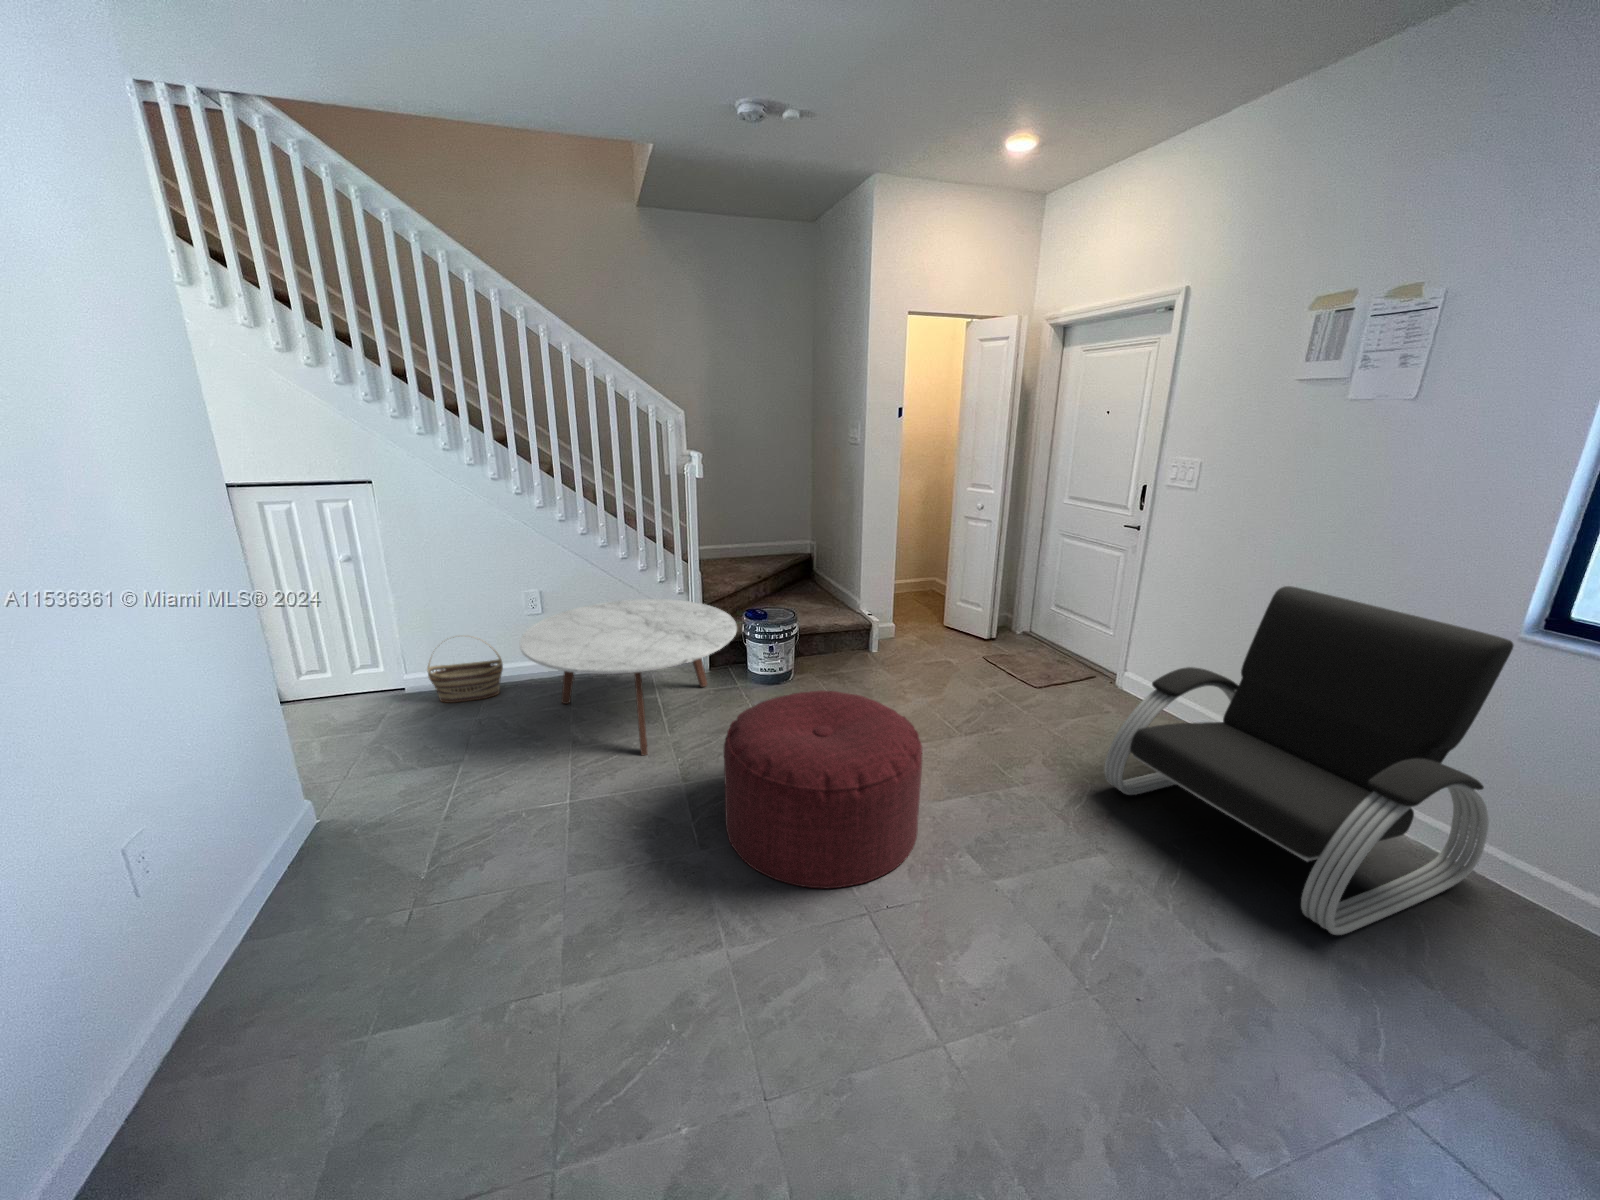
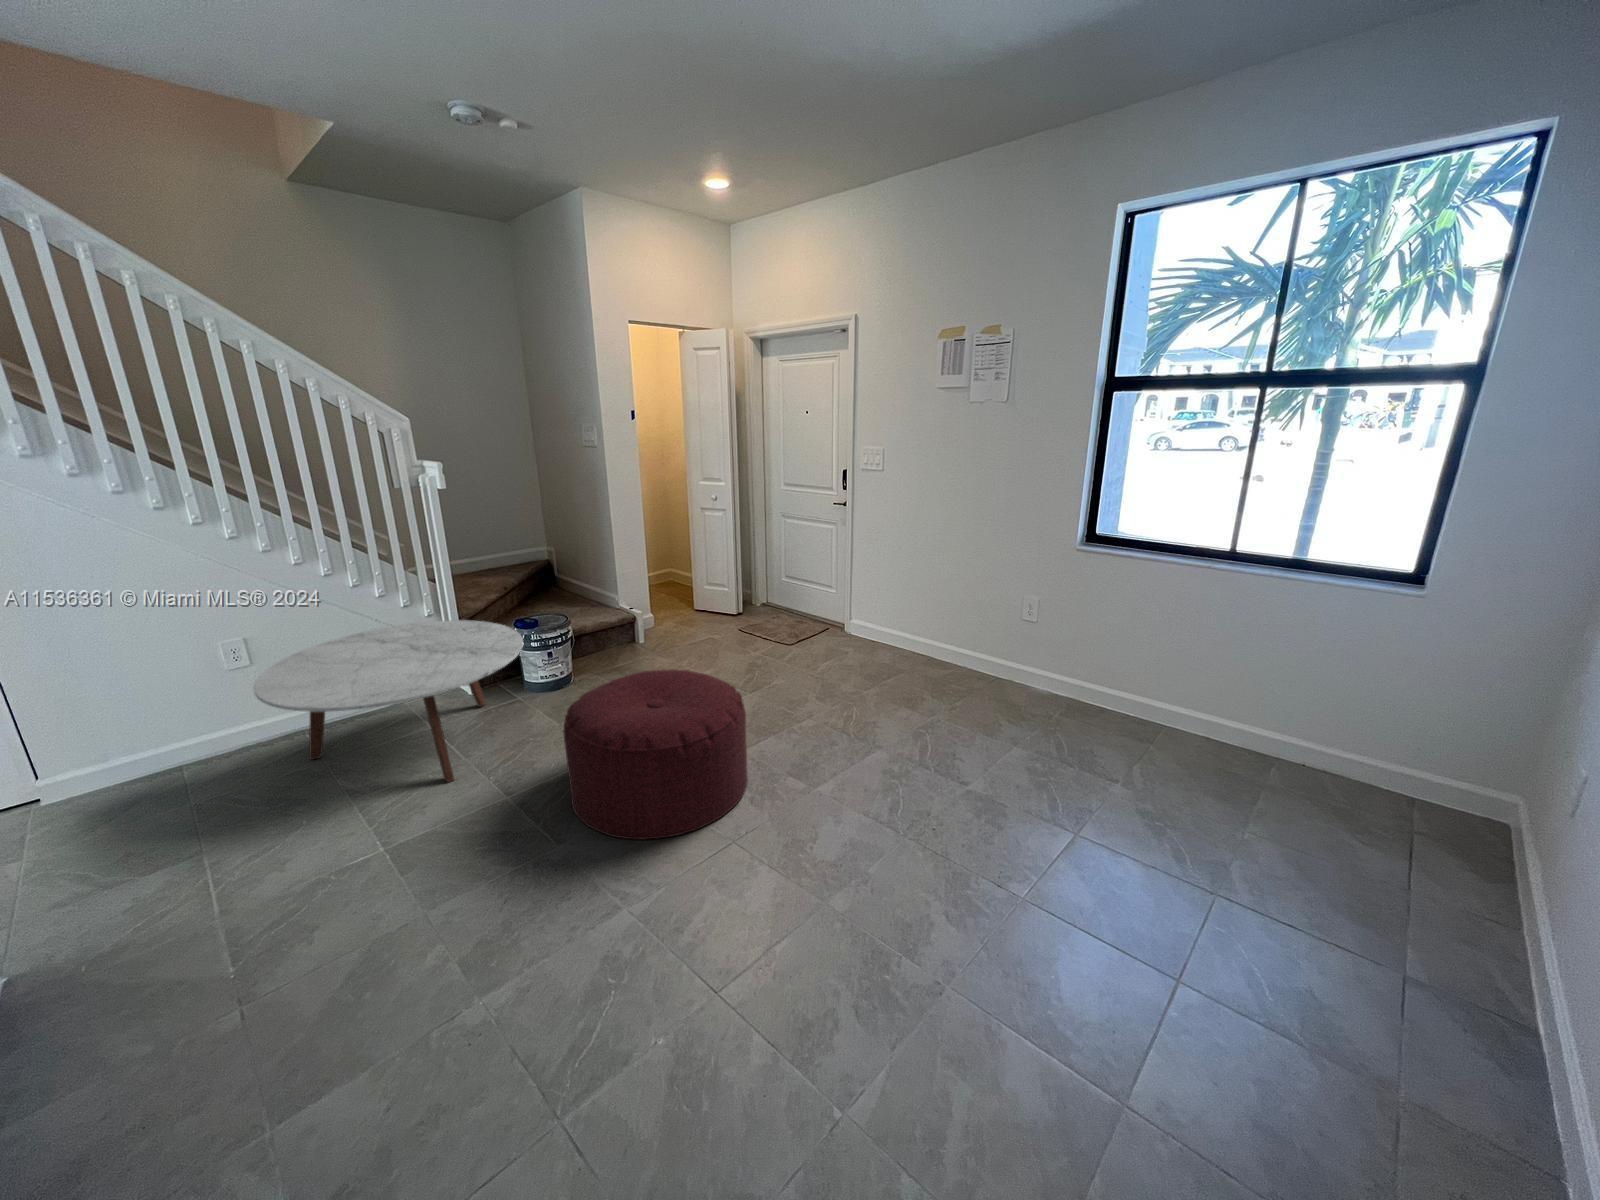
armchair: present [1104,586,1514,935] -> none [863,534,1073,751]
basket: present [427,637,503,703] -> none [86,707,209,799]

